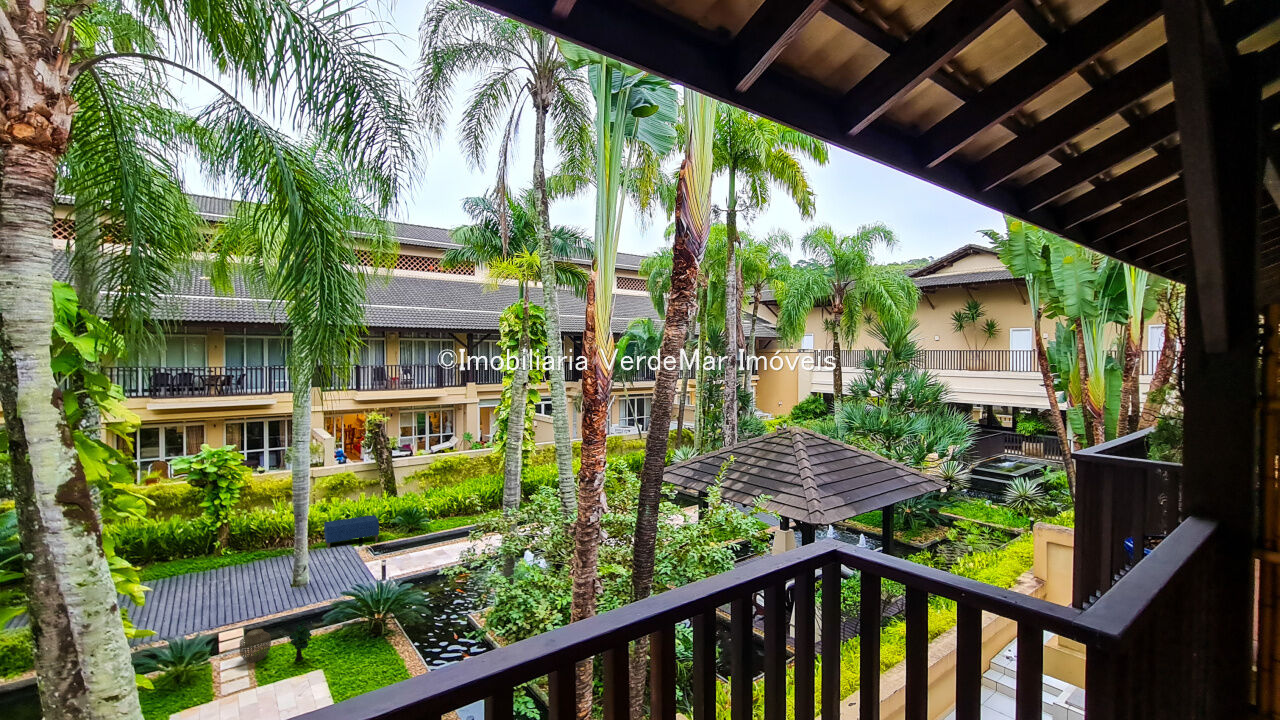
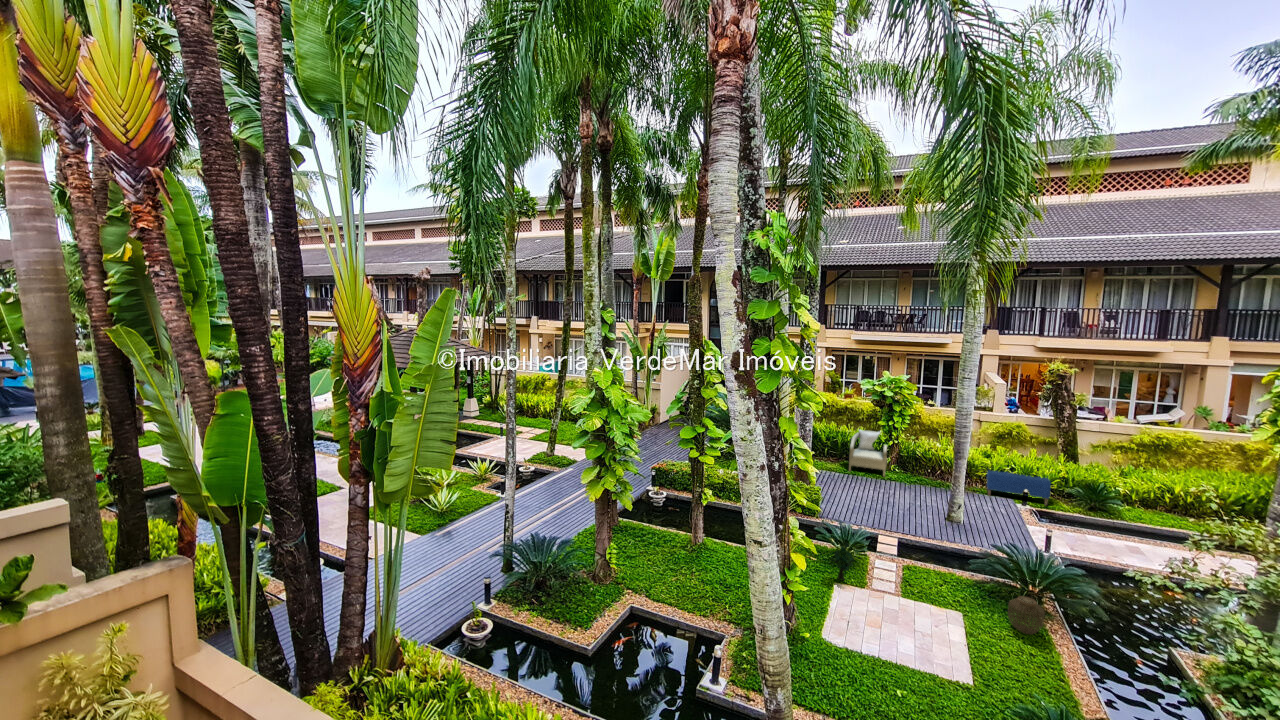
armchair: none [166,514,216,573] -> present [849,430,887,477]
decorative plant: present [288,620,312,661] -> present [834,543,855,581]
woven basket: present [240,629,271,662] -> present [1008,596,1045,634]

